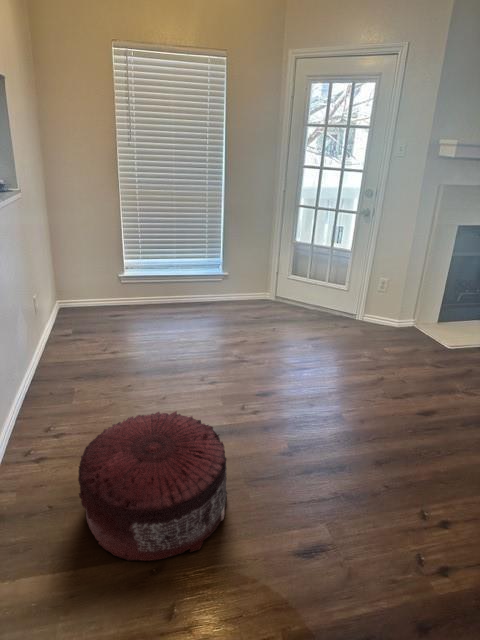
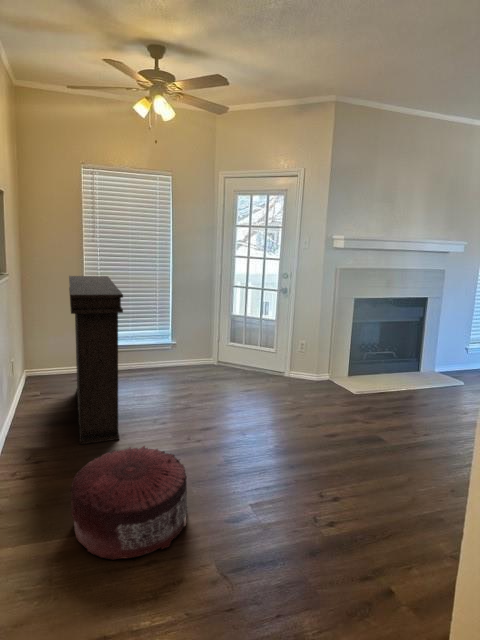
console table: none [87,189,154,395] -> present [69,276,123,444]

